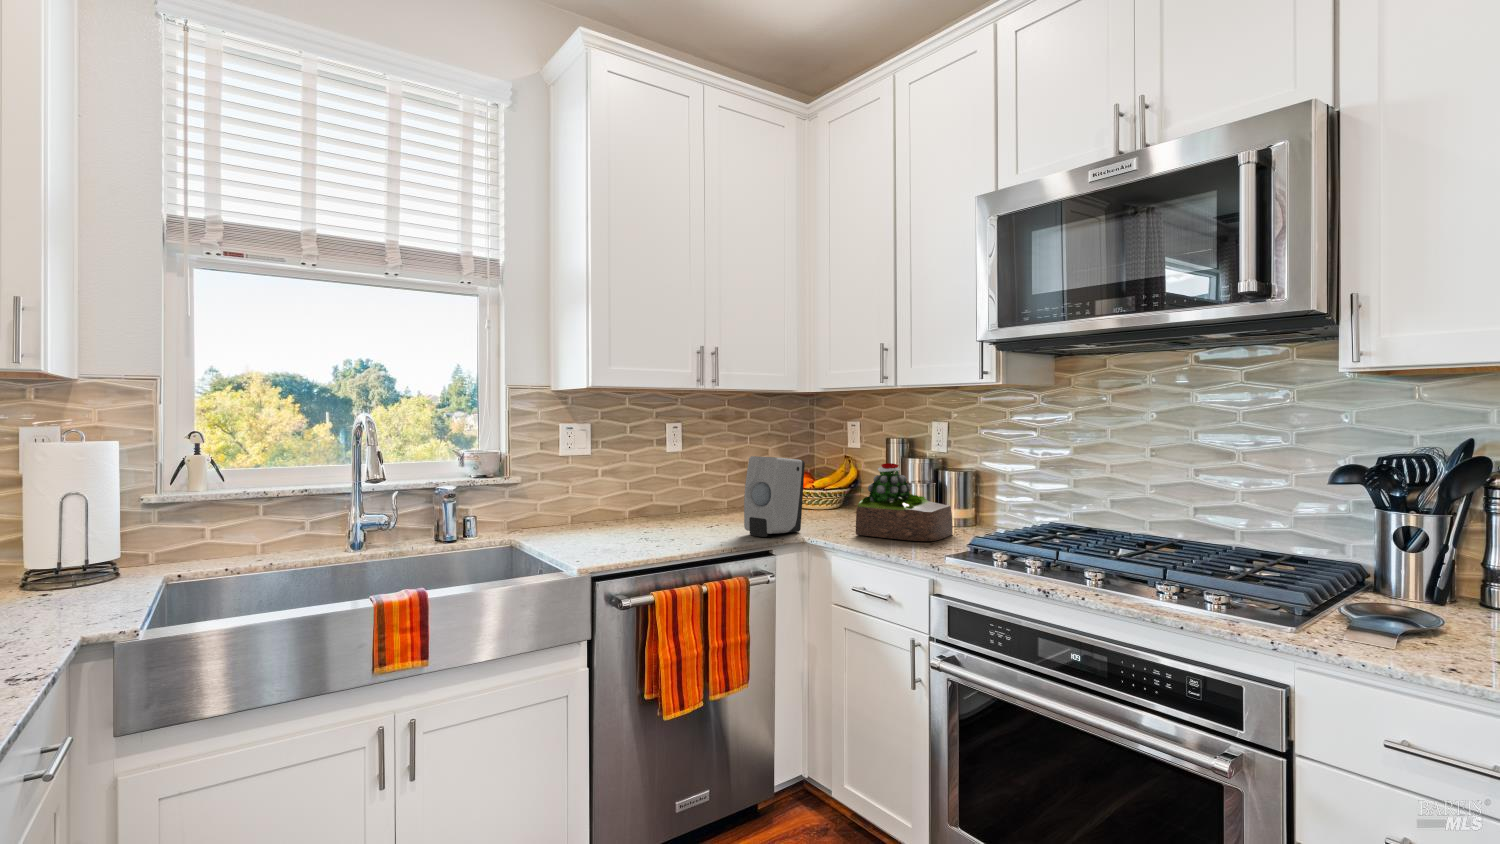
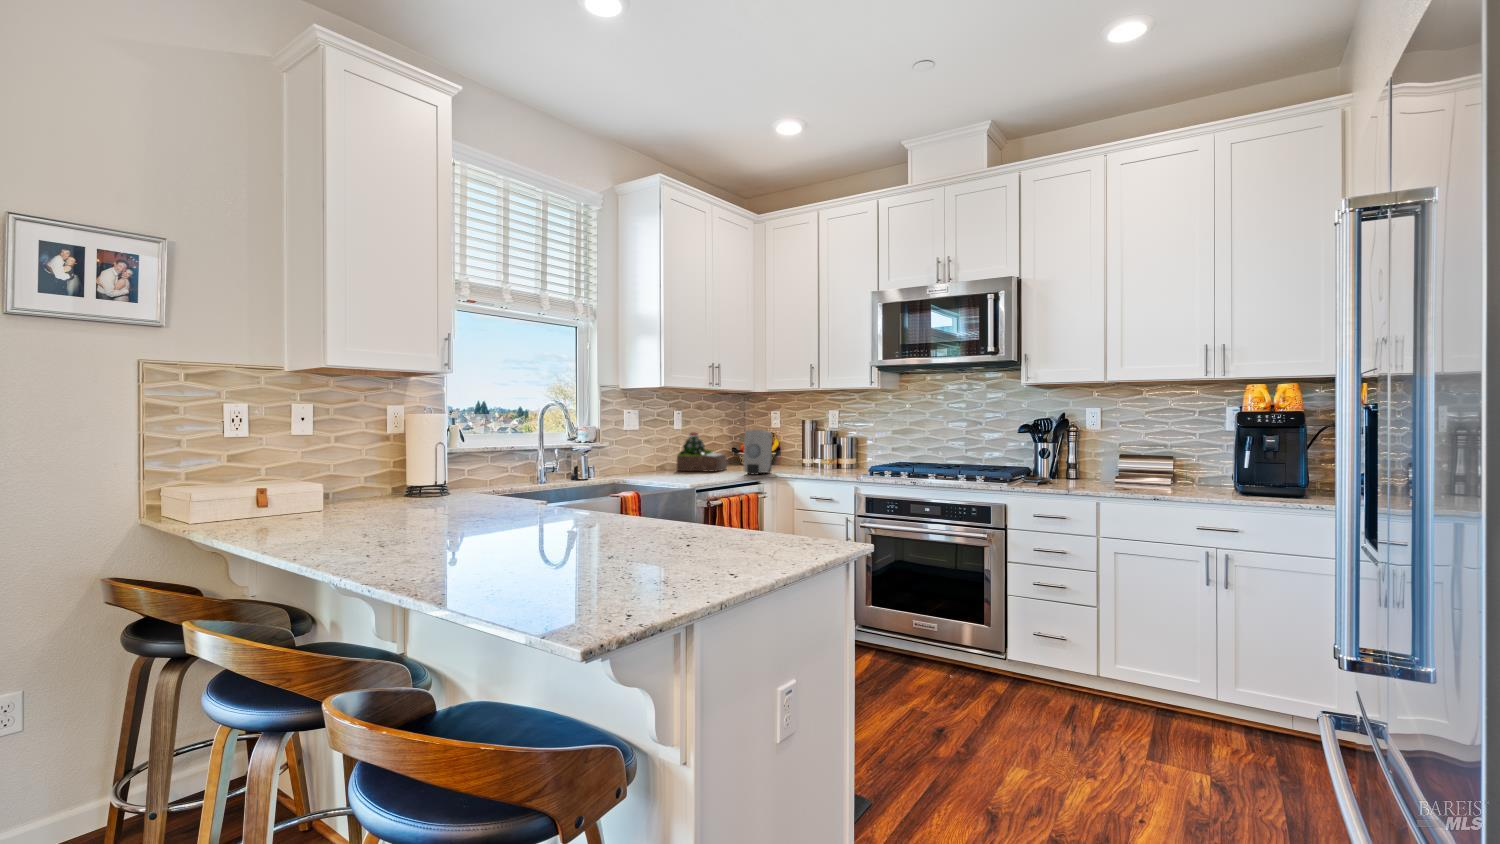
succulent plant: present [856,463,952,541] -> present [677,433,727,471]

